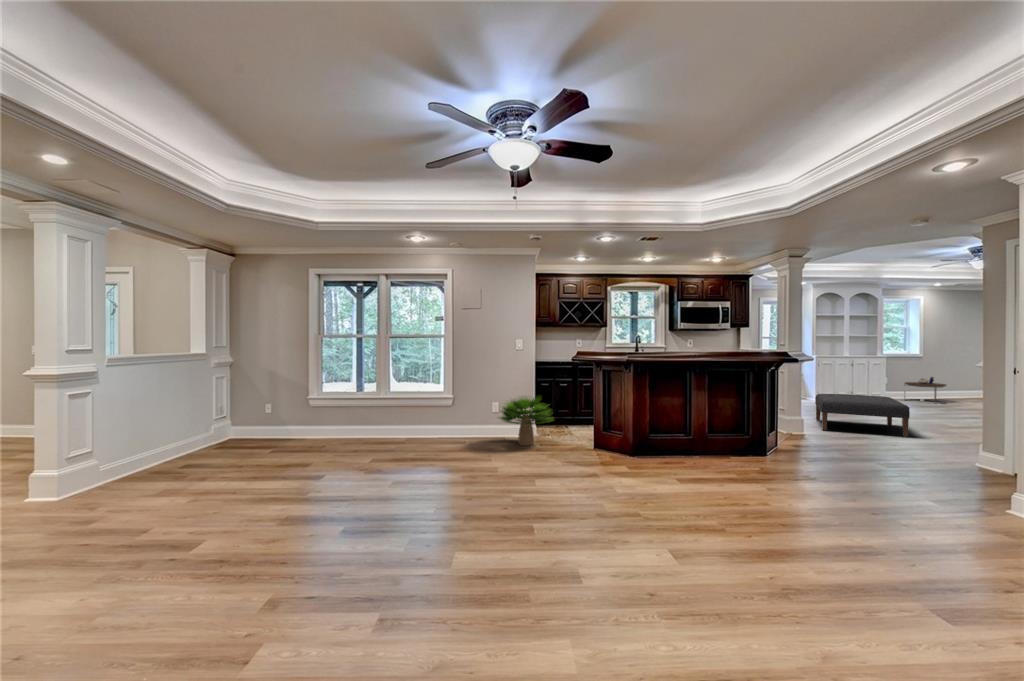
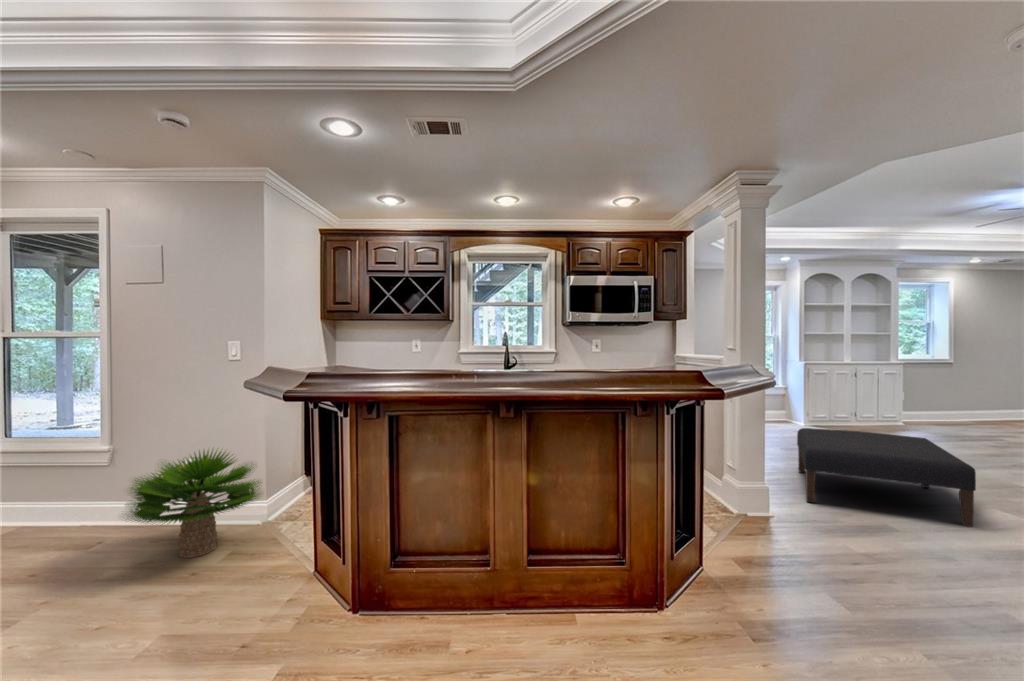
side table: present [905,377,946,404] -> none [929,391,992,432]

